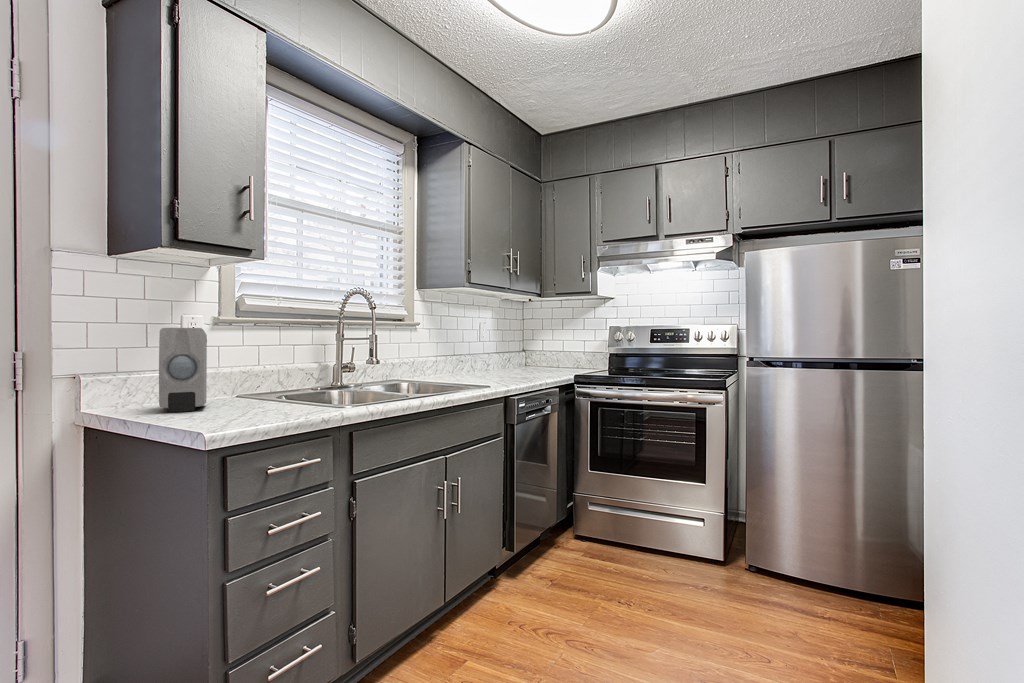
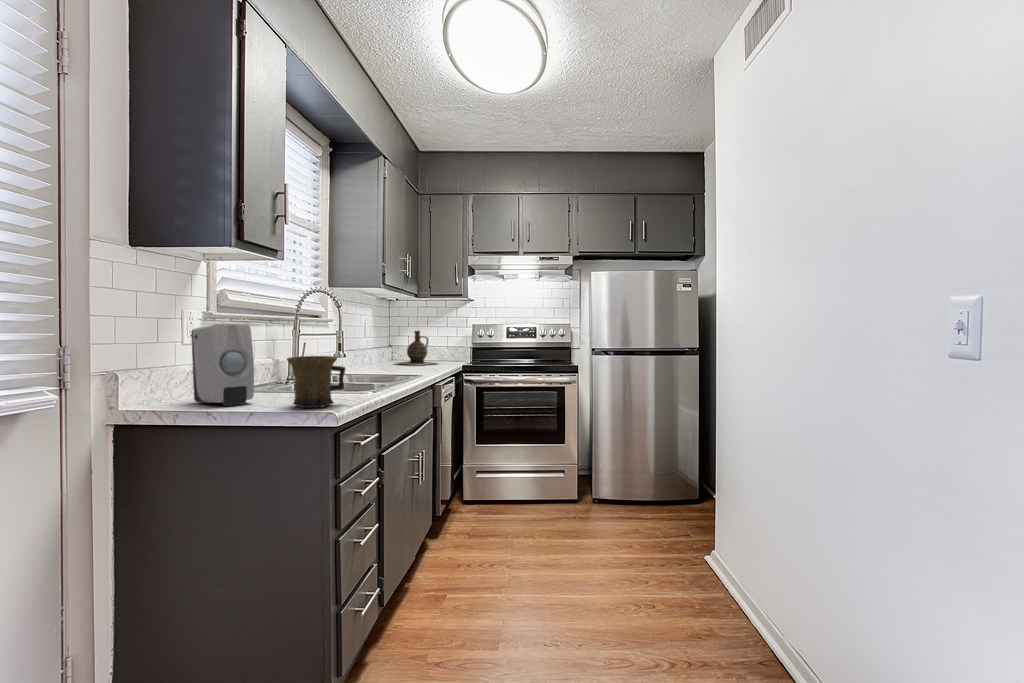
ceramic jug: none [500,335,557,376] -> present [397,331,436,366]
mug: none [204,361,271,419] -> present [287,356,345,408]

